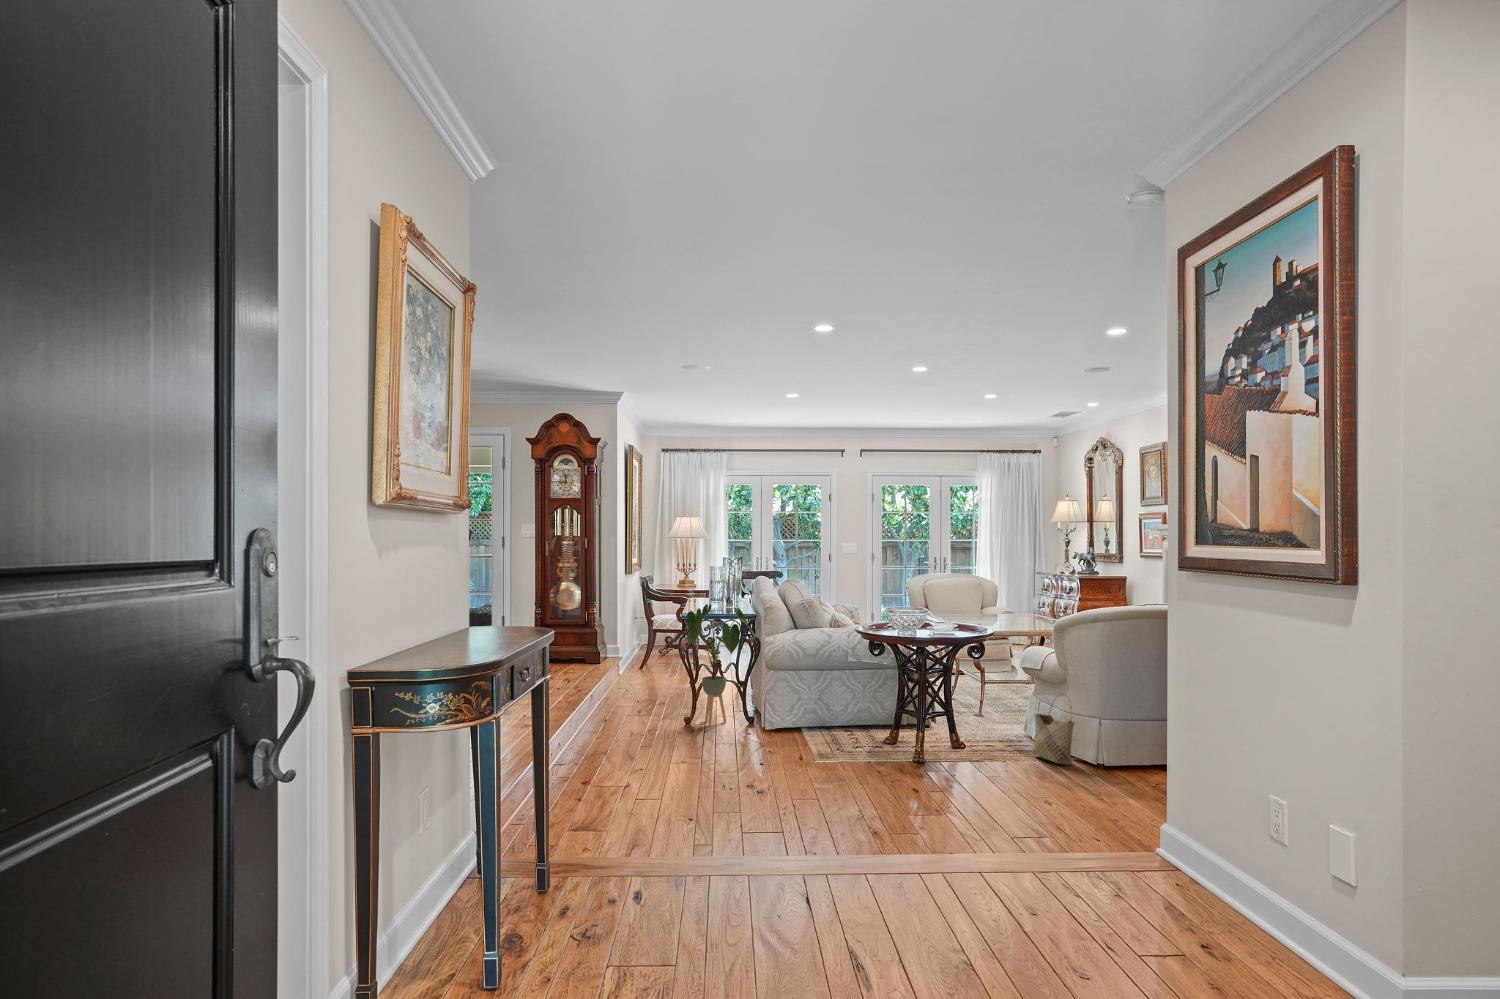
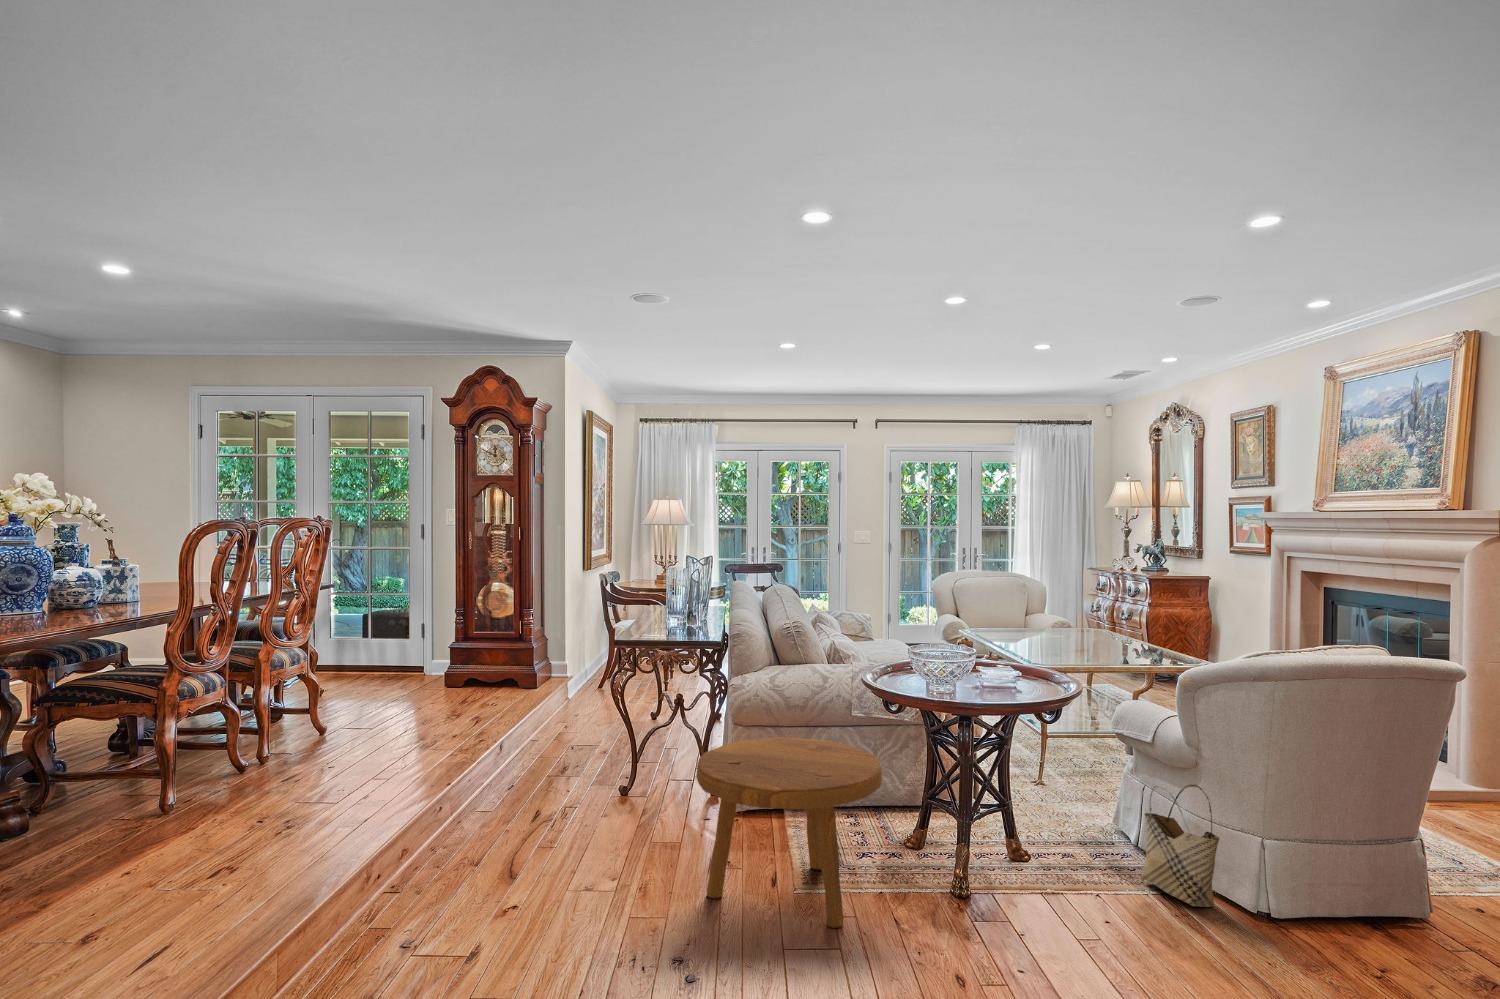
house plant: present [687,604,755,725] -> none [610,625,714,804]
footstool: none [757,670,871,773] -> present [696,737,882,928]

